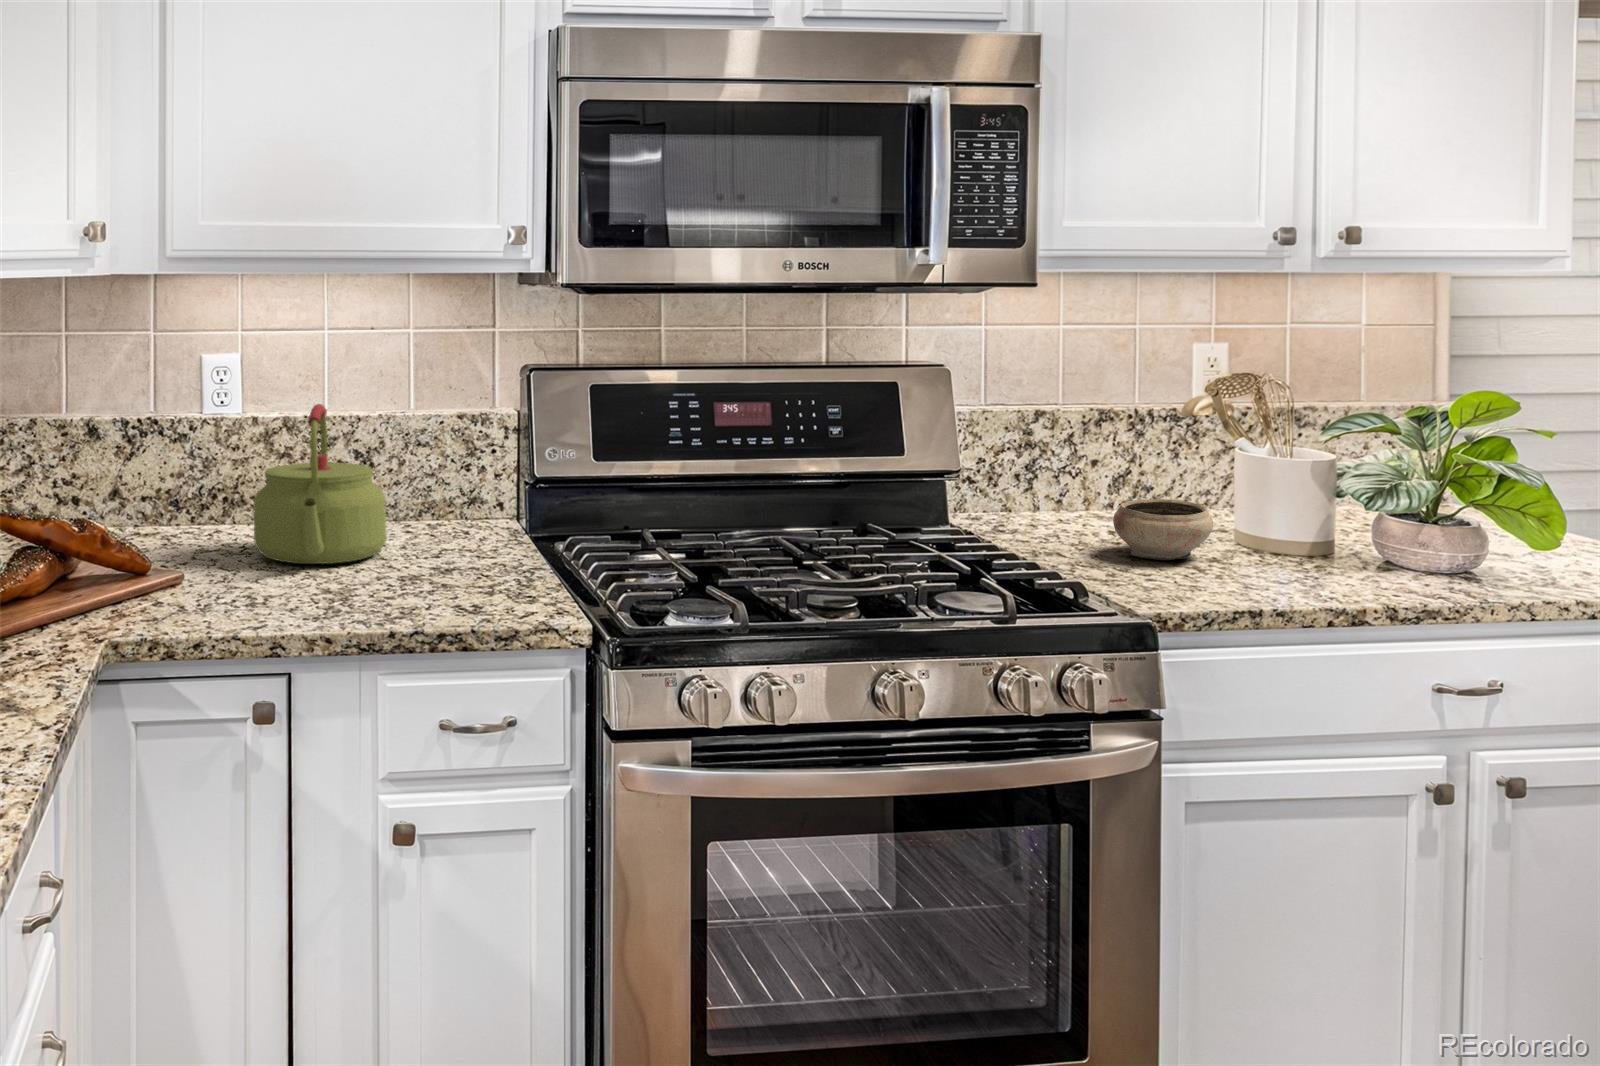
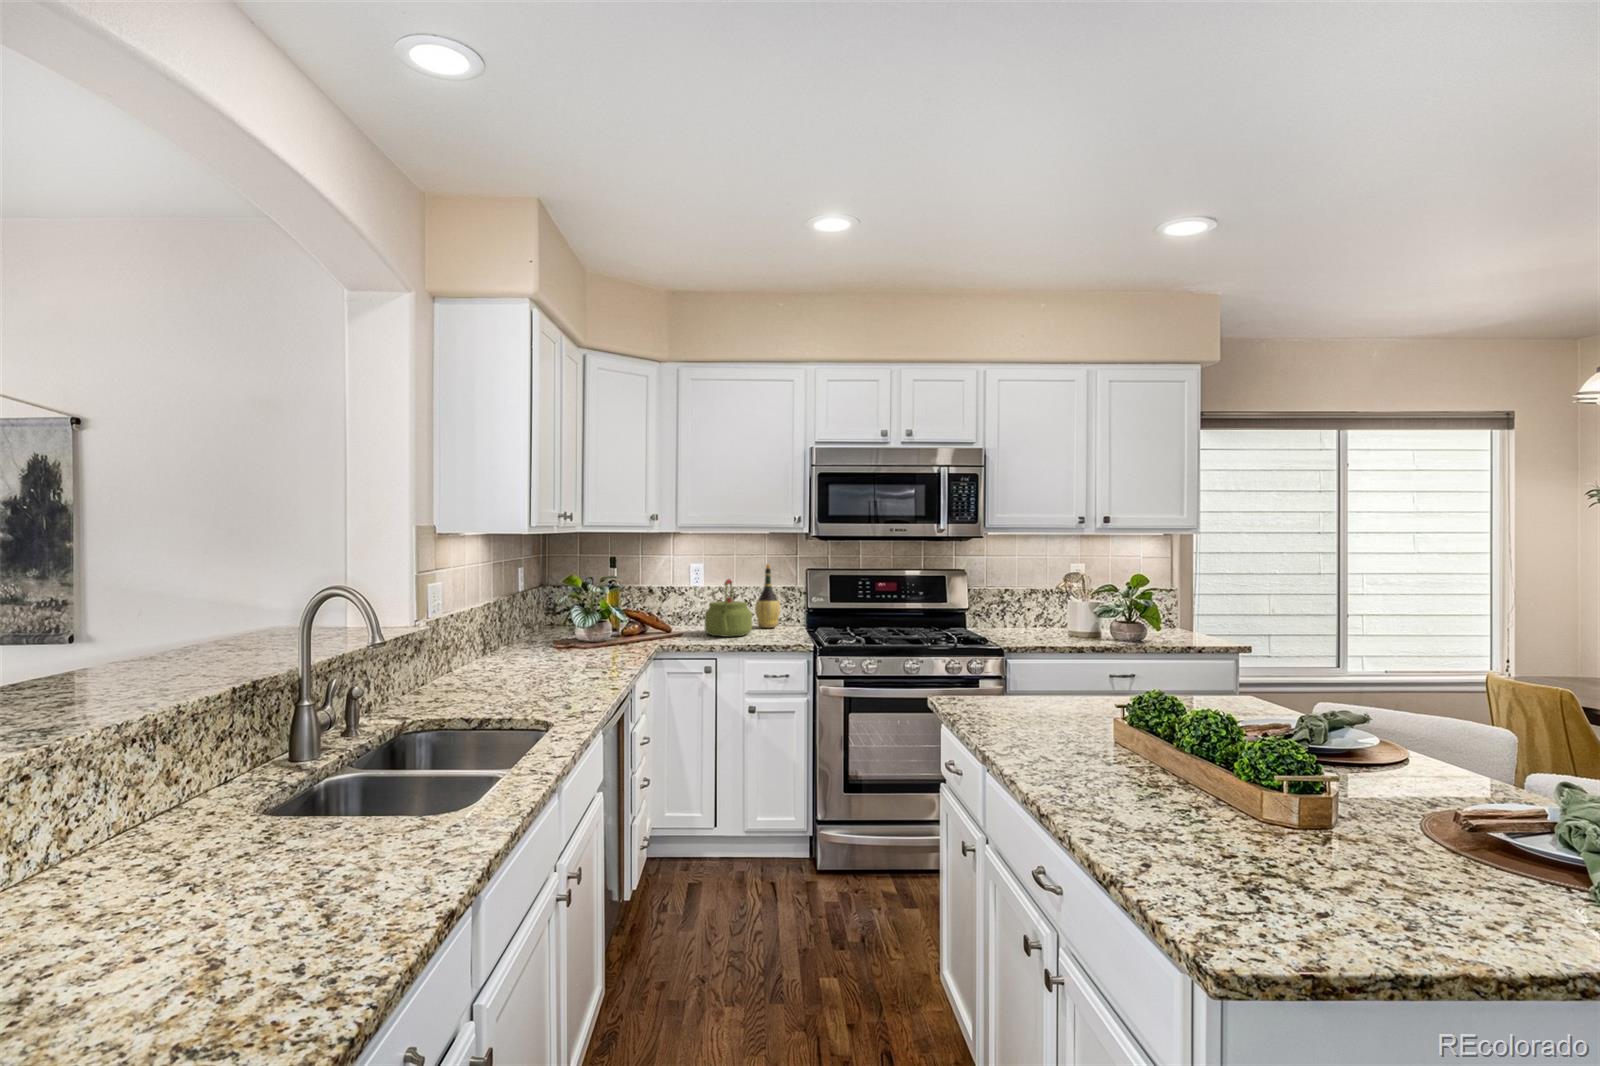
wine bottle: none [388,357,458,528] -> present [755,565,780,628]
ceramic bowl: present [1113,499,1213,560] -> none [1031,619,1071,642]

